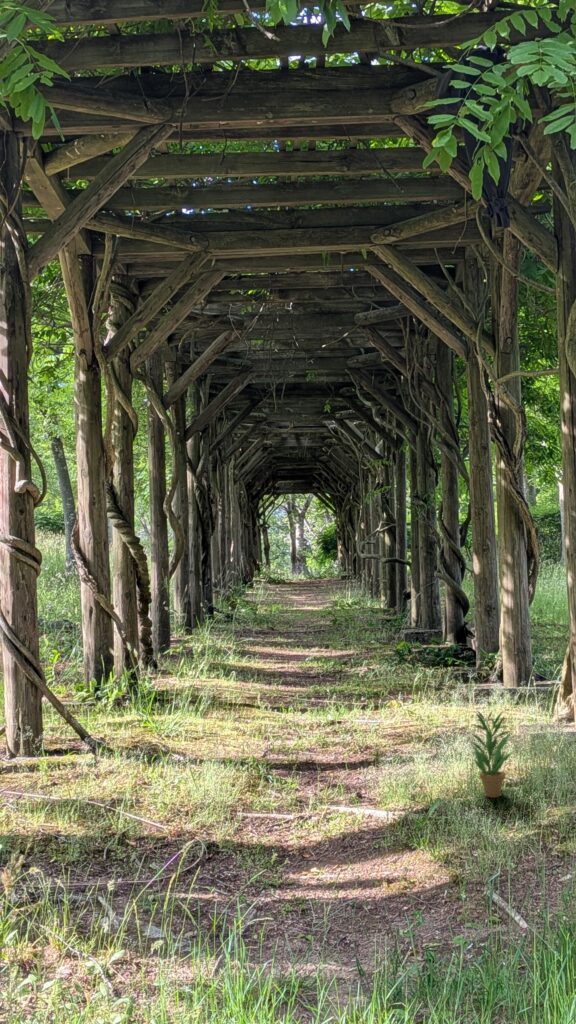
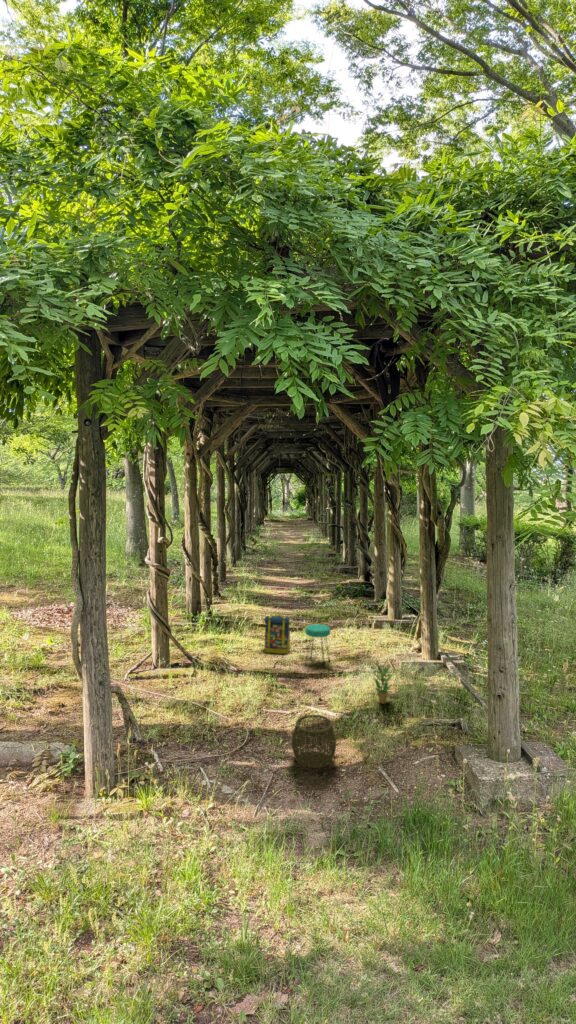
backpack: none [243,665,299,743] -> present [265,616,290,654]
stool: none [328,674,383,759] -> present [305,624,330,667]
woven basket: none [293,787,391,892] -> present [292,715,337,769]

